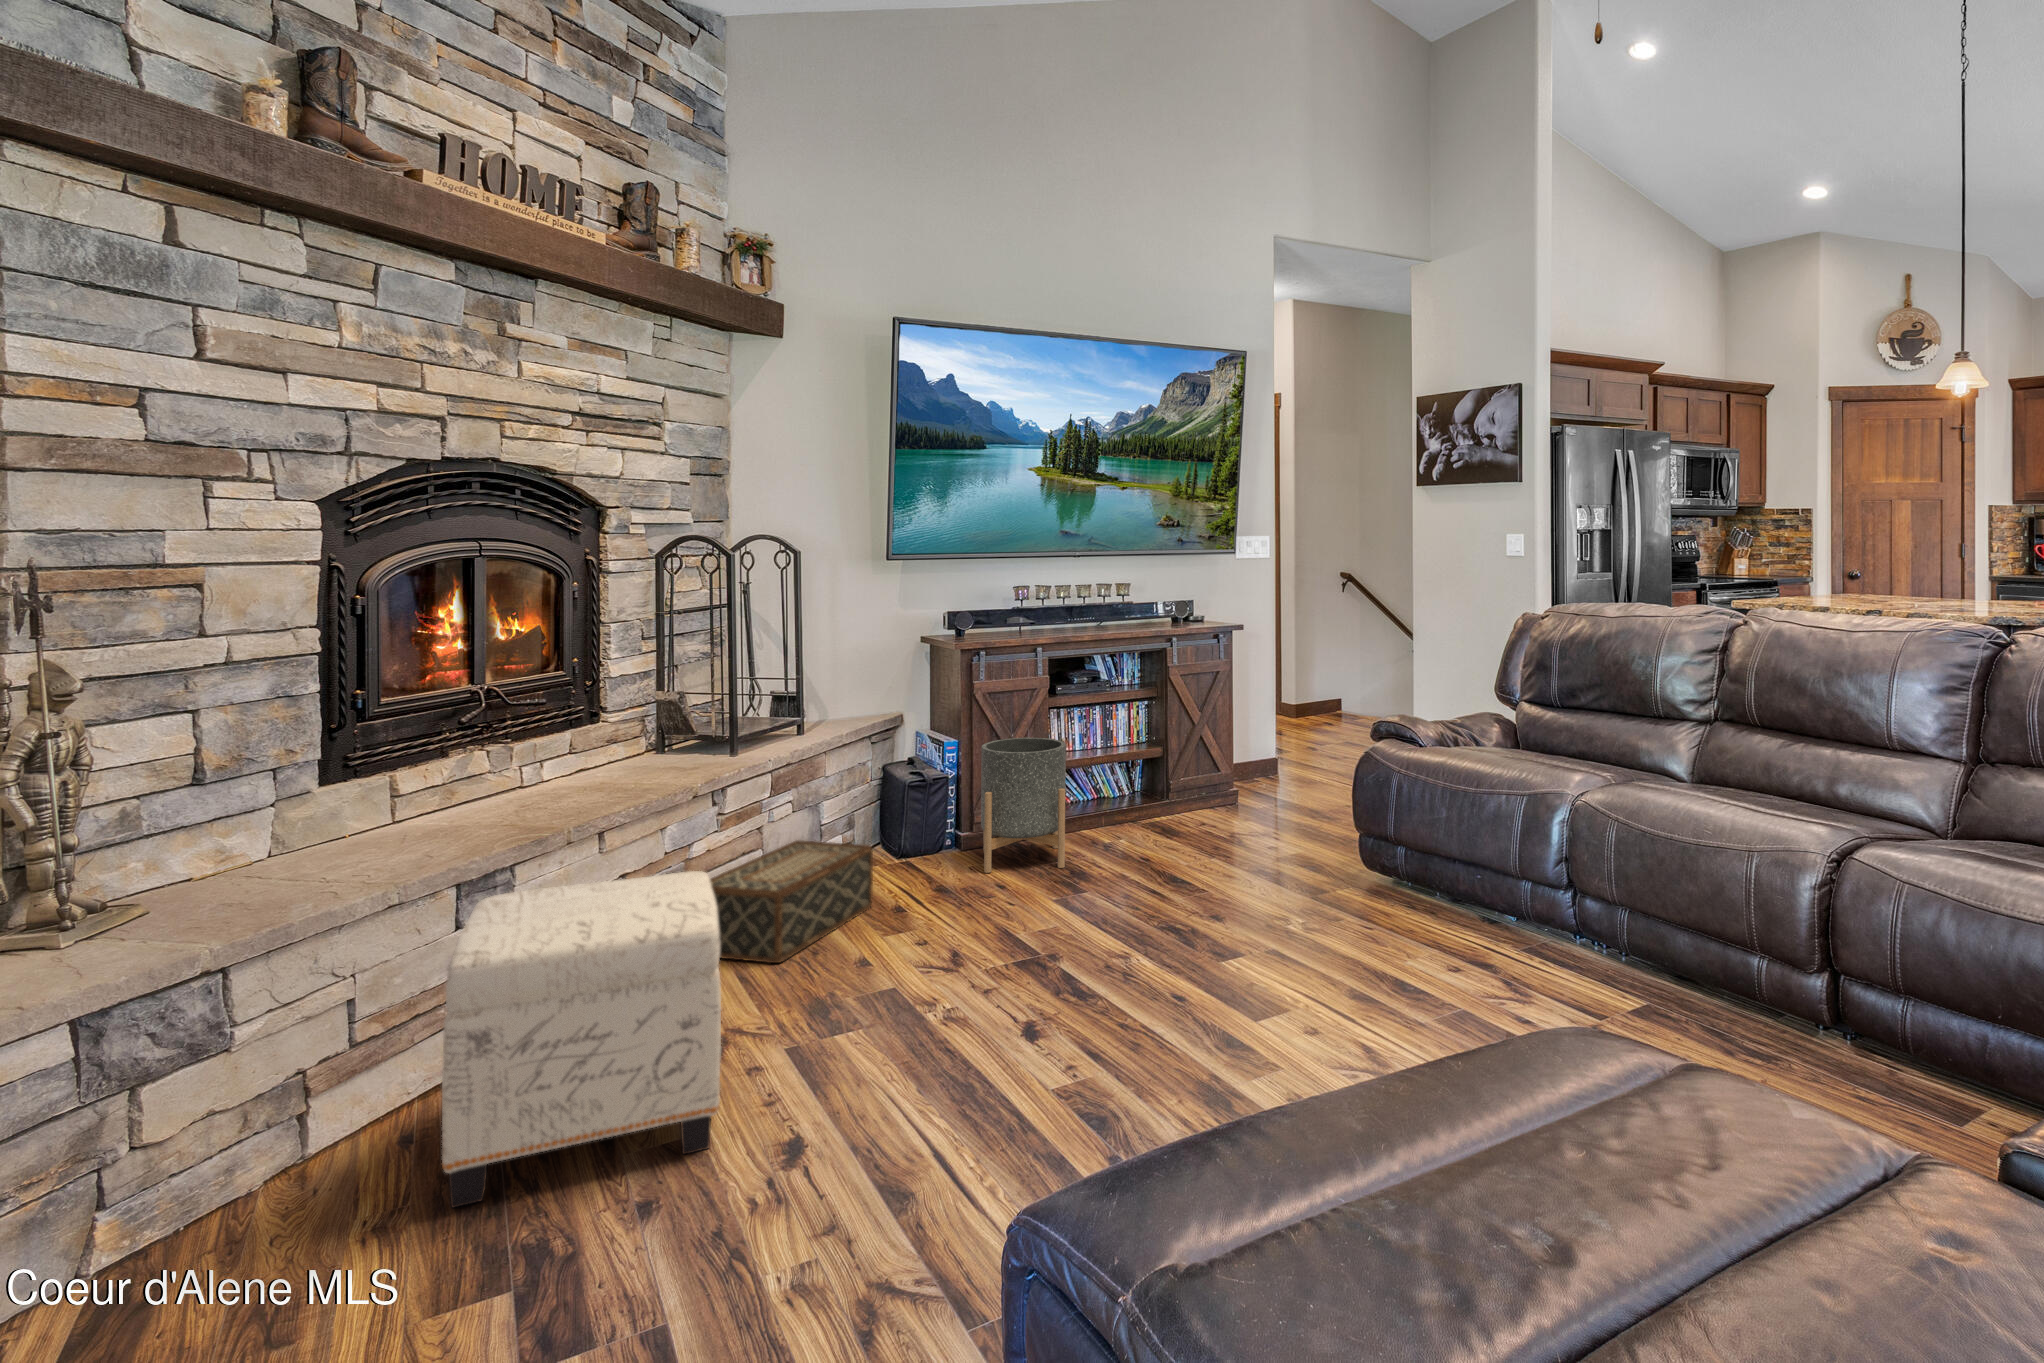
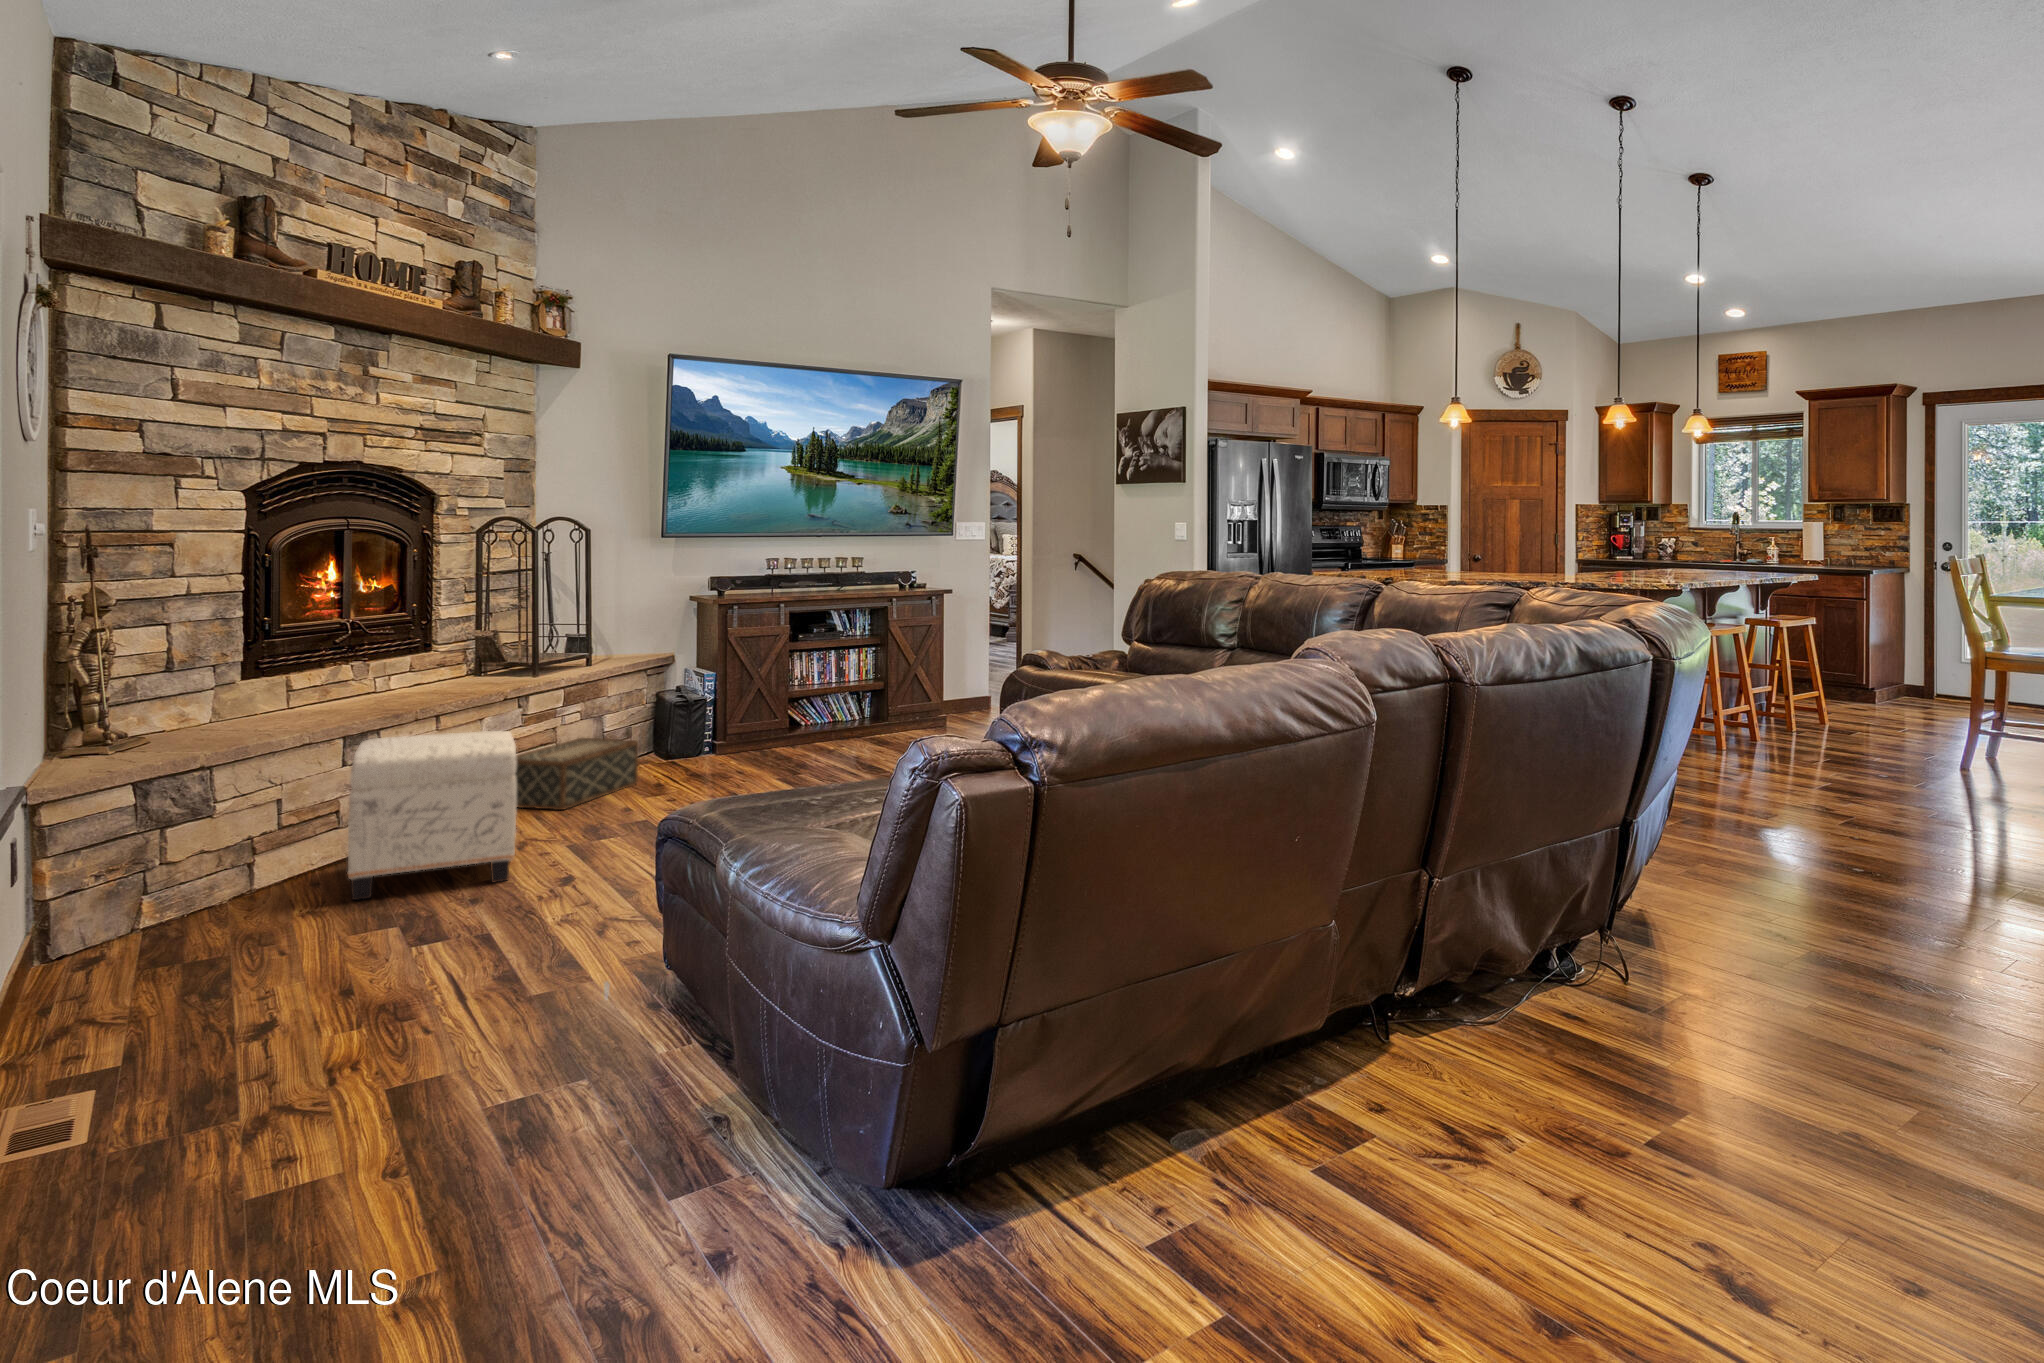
planter: present [981,738,1066,873] -> none [728,672,795,767]

